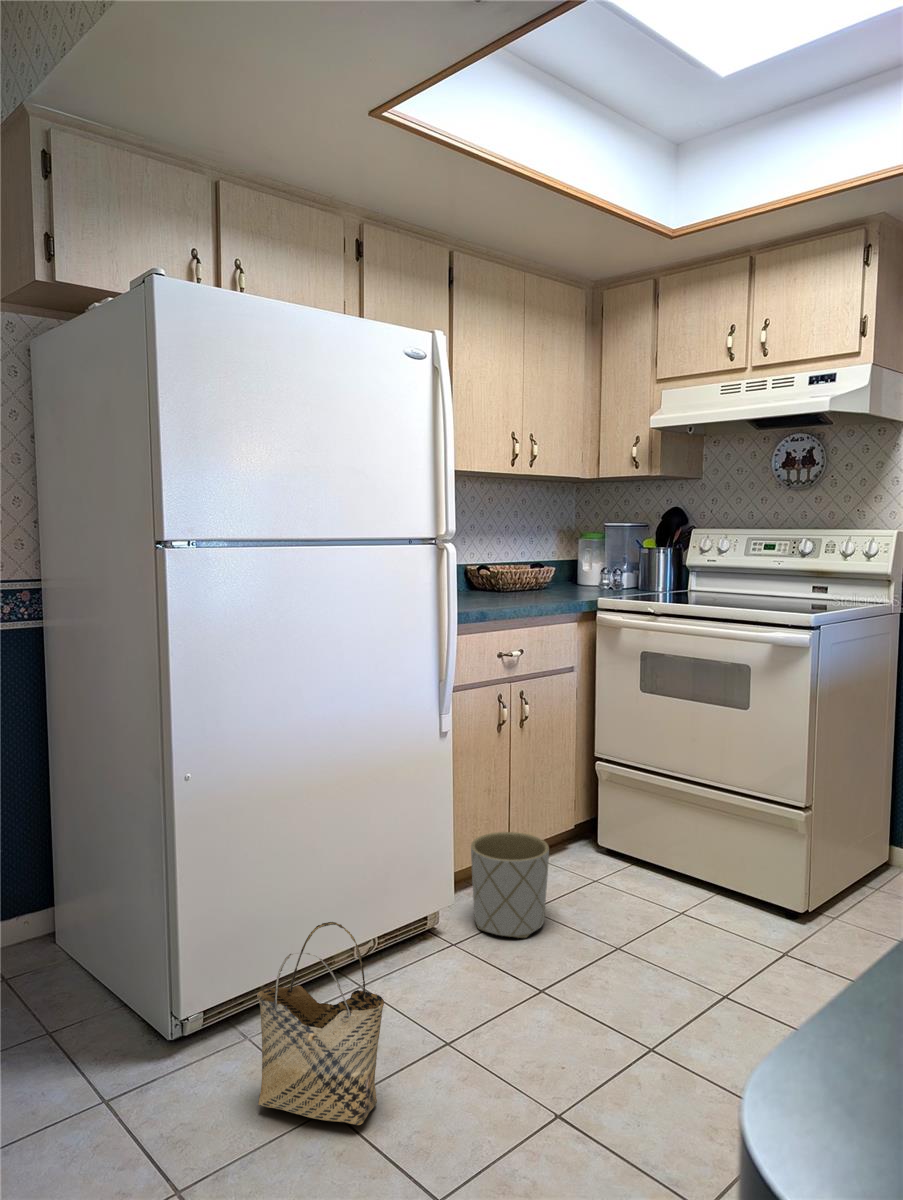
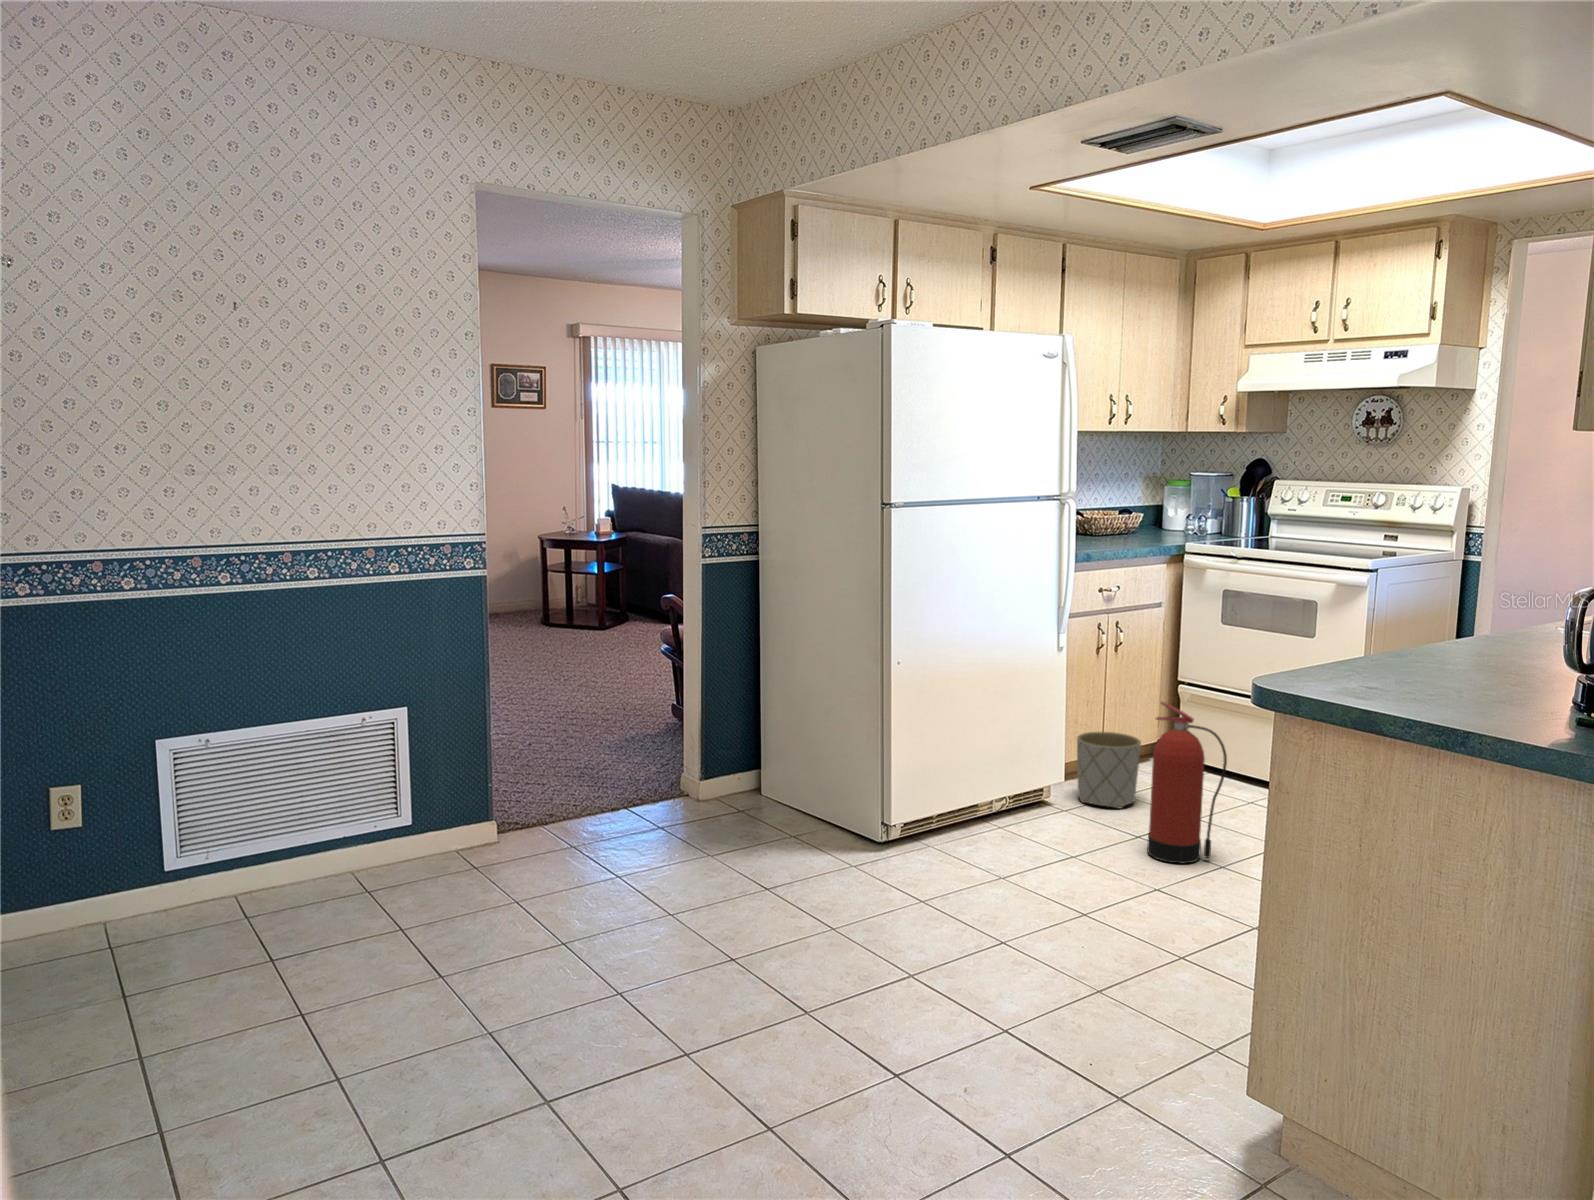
fire extinguisher: none [553,817,657,1057] -> present [1147,702,1227,863]
woven basket: present [257,922,384,1125] -> none [956,758,1041,878]

